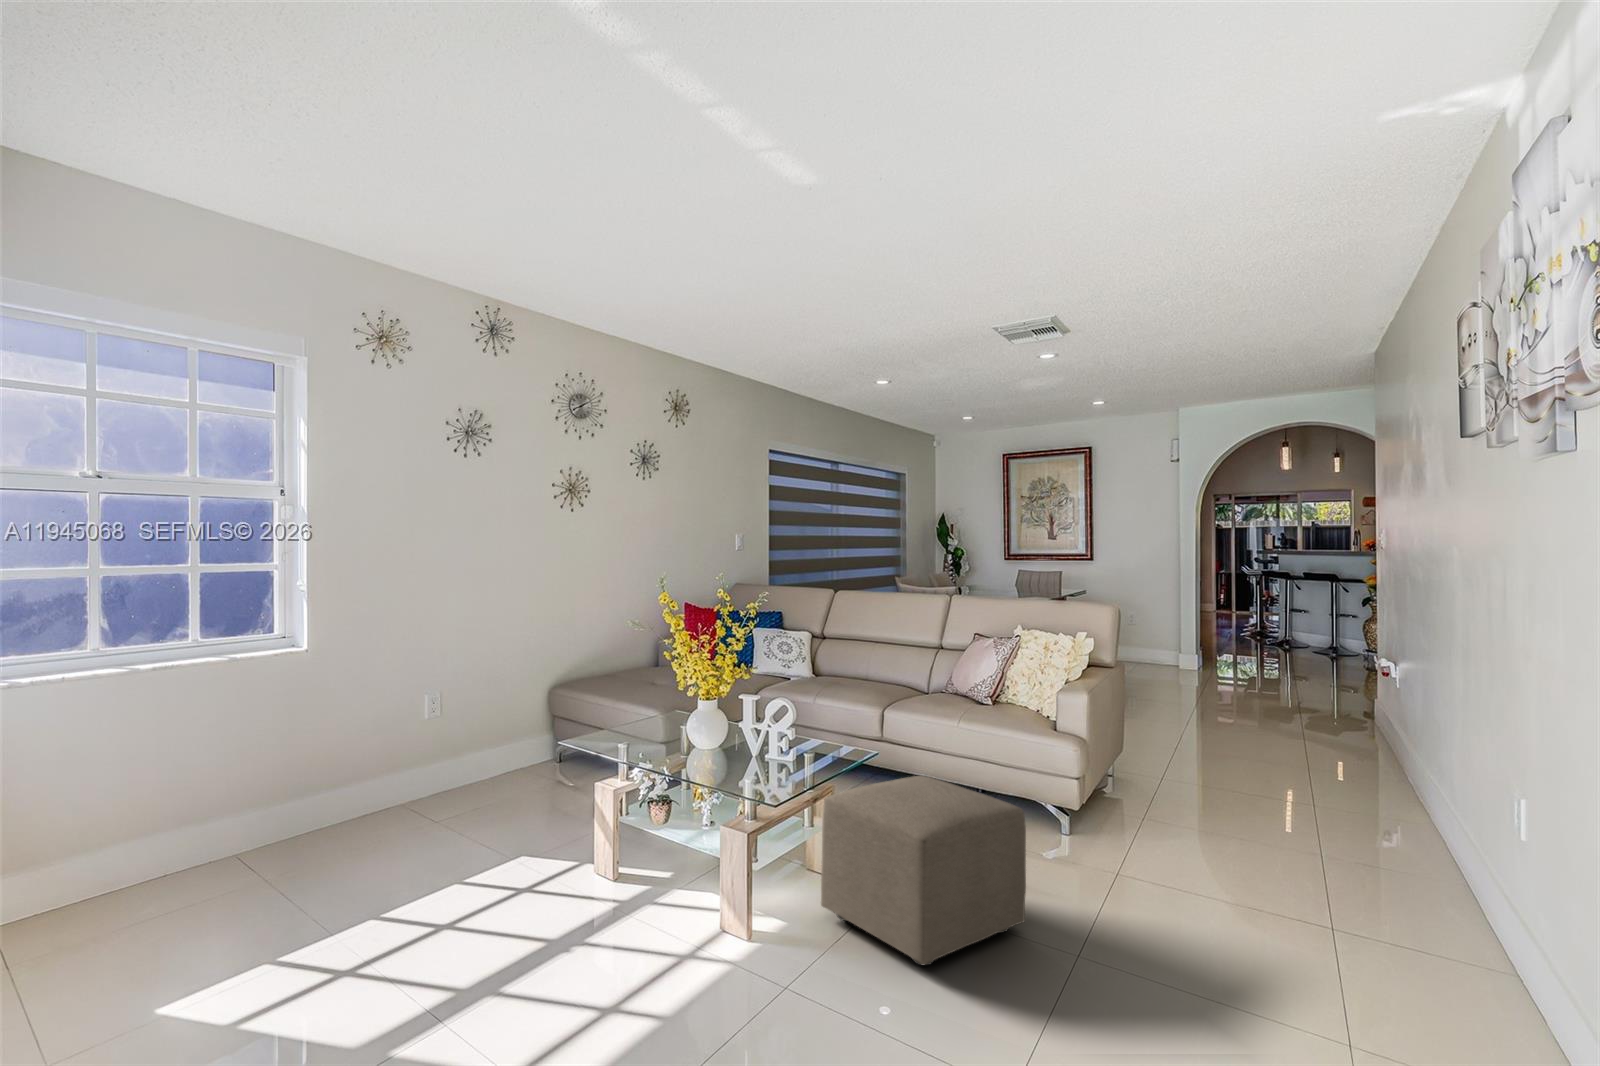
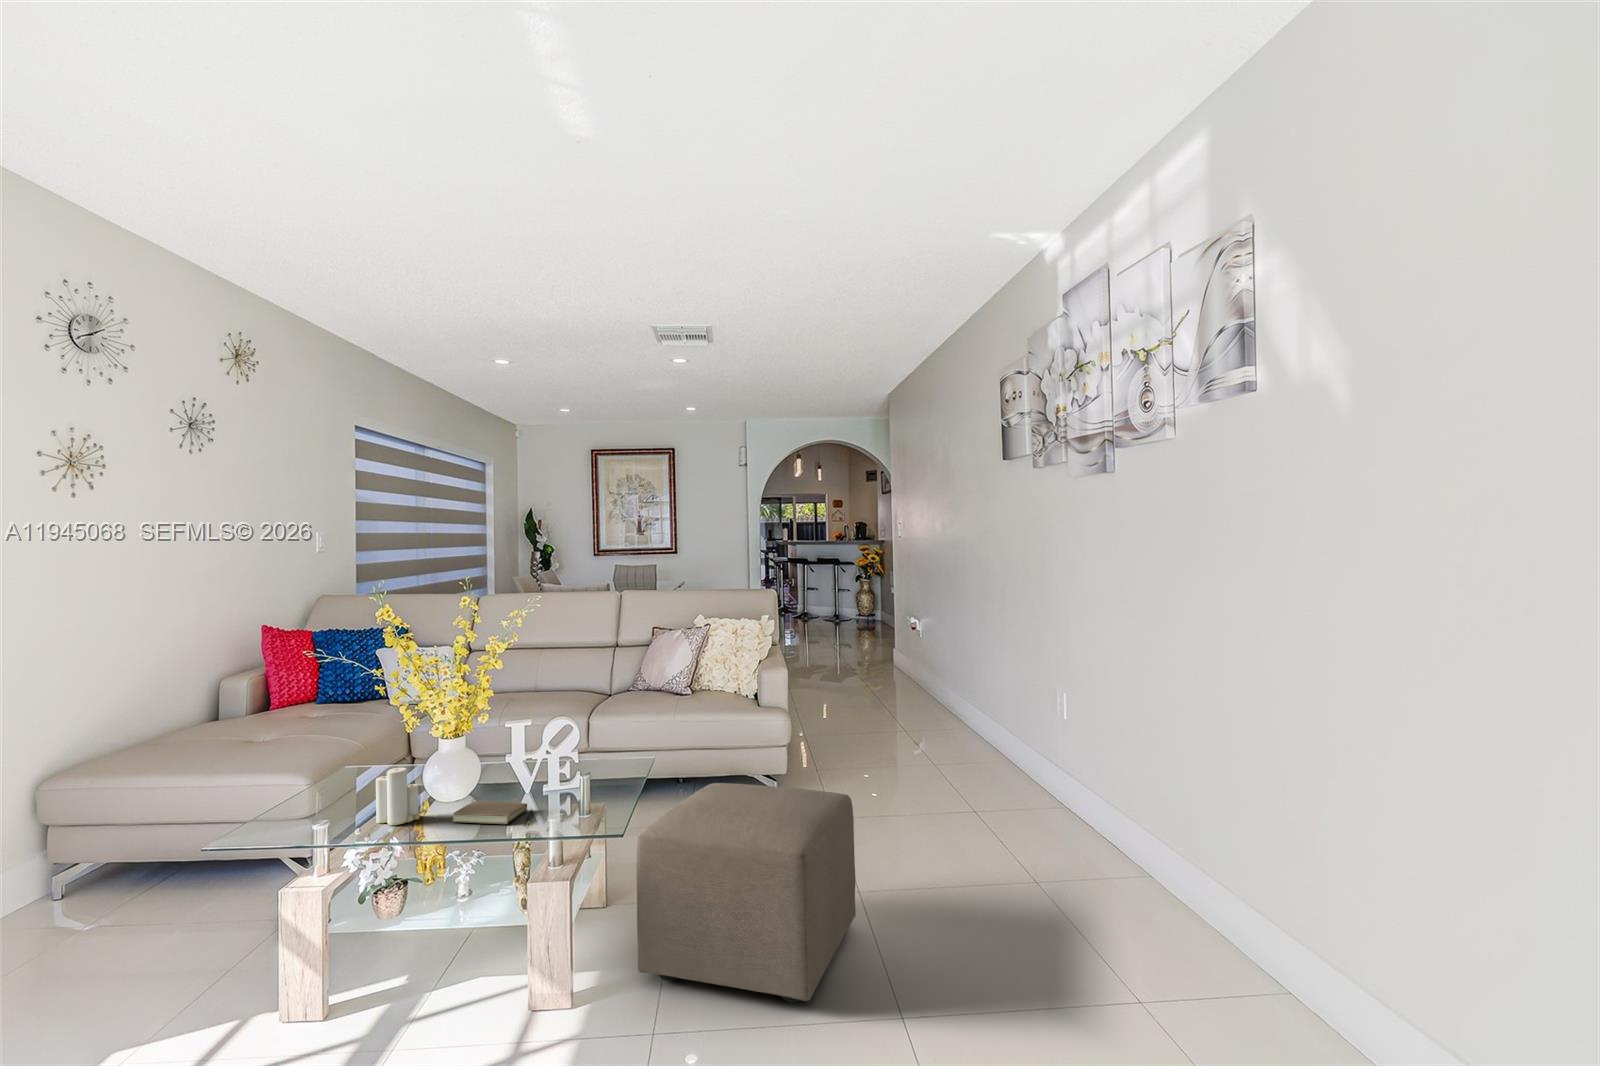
candle: none [683,714,709,757] -> present [376,768,420,825]
book: none [723,750,775,772] -> present [452,799,527,824]

